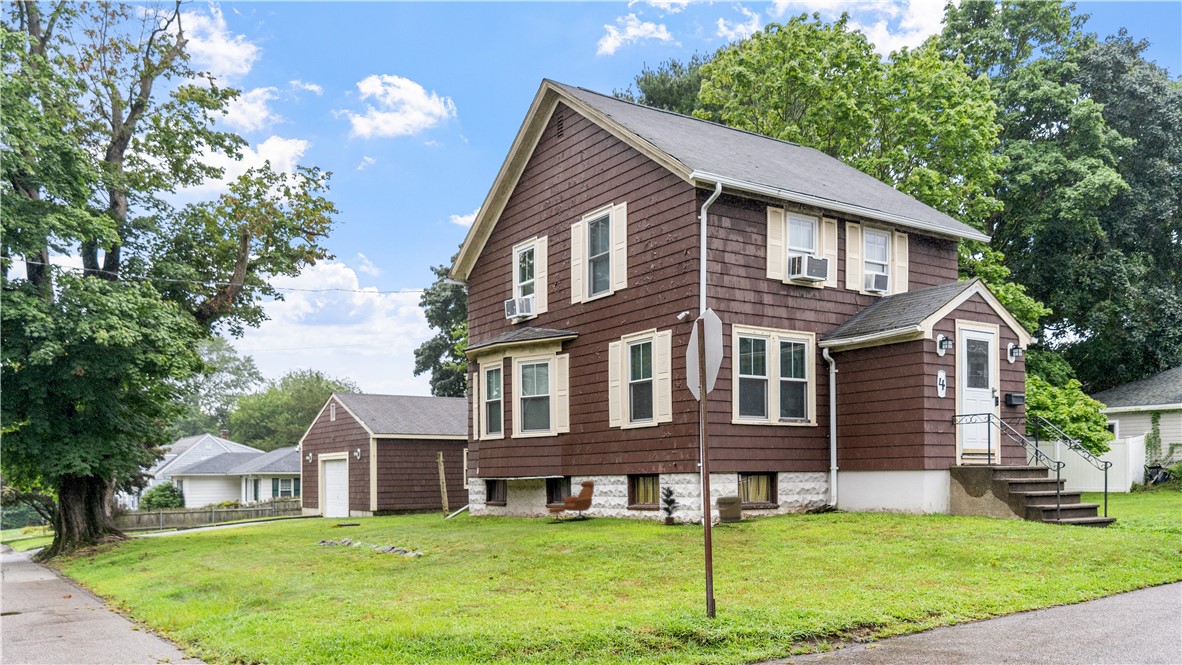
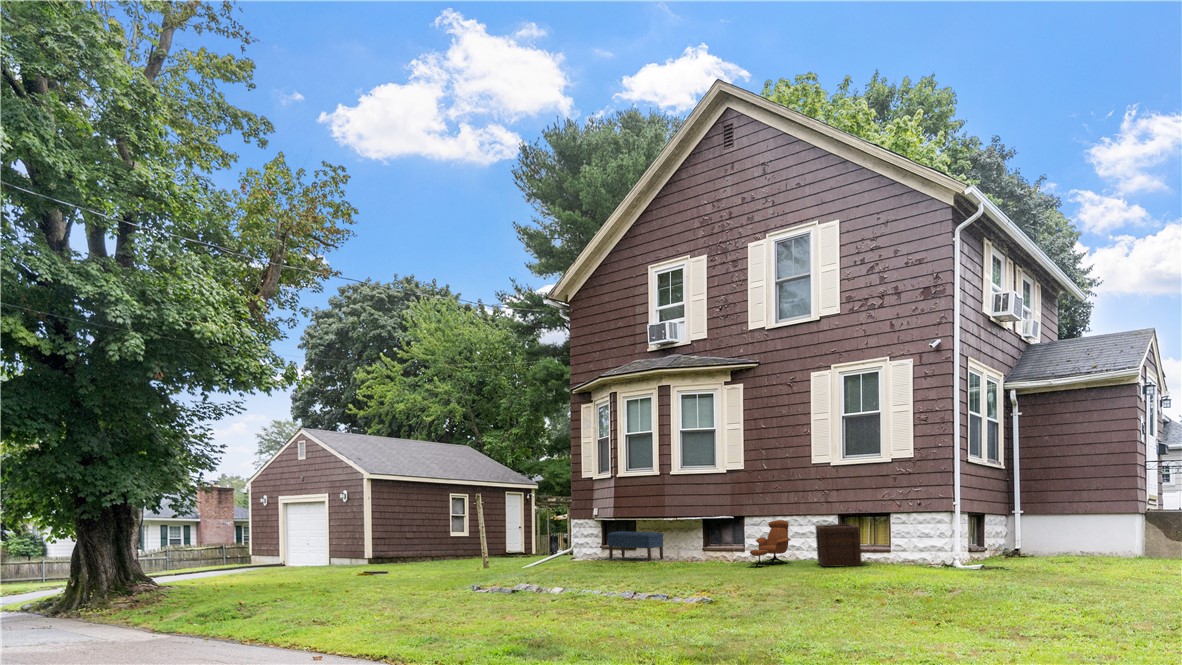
wooden crate: none [597,484,643,523] -> present [815,524,862,567]
potted plant: present [658,487,679,524] -> none [904,525,930,567]
bench: none [477,490,517,517] -> present [608,531,663,561]
bucket: present [715,496,742,522] -> none [966,537,999,565]

